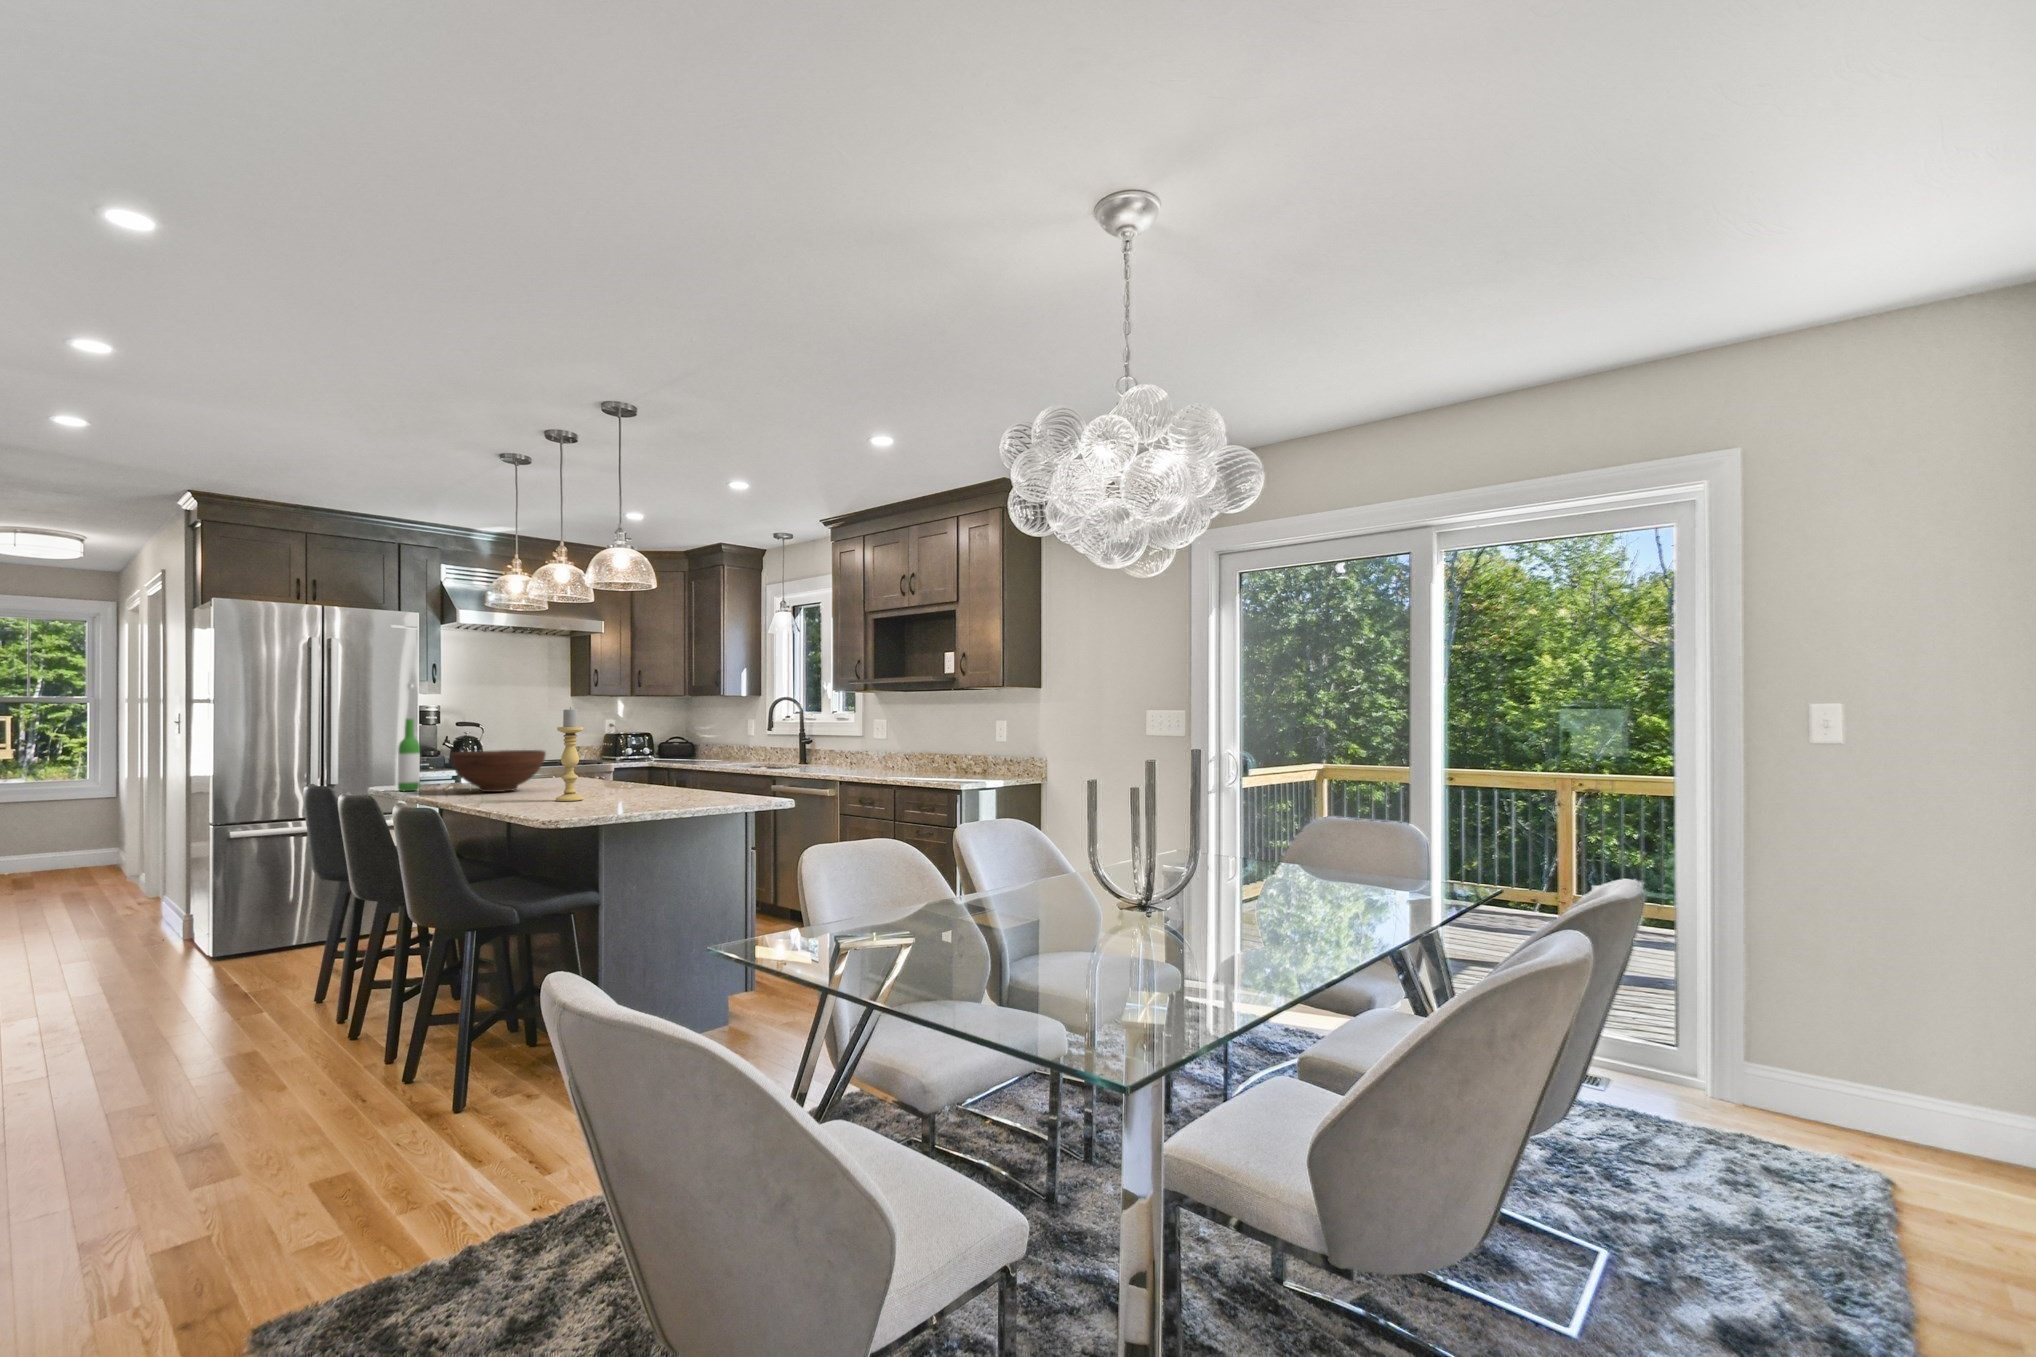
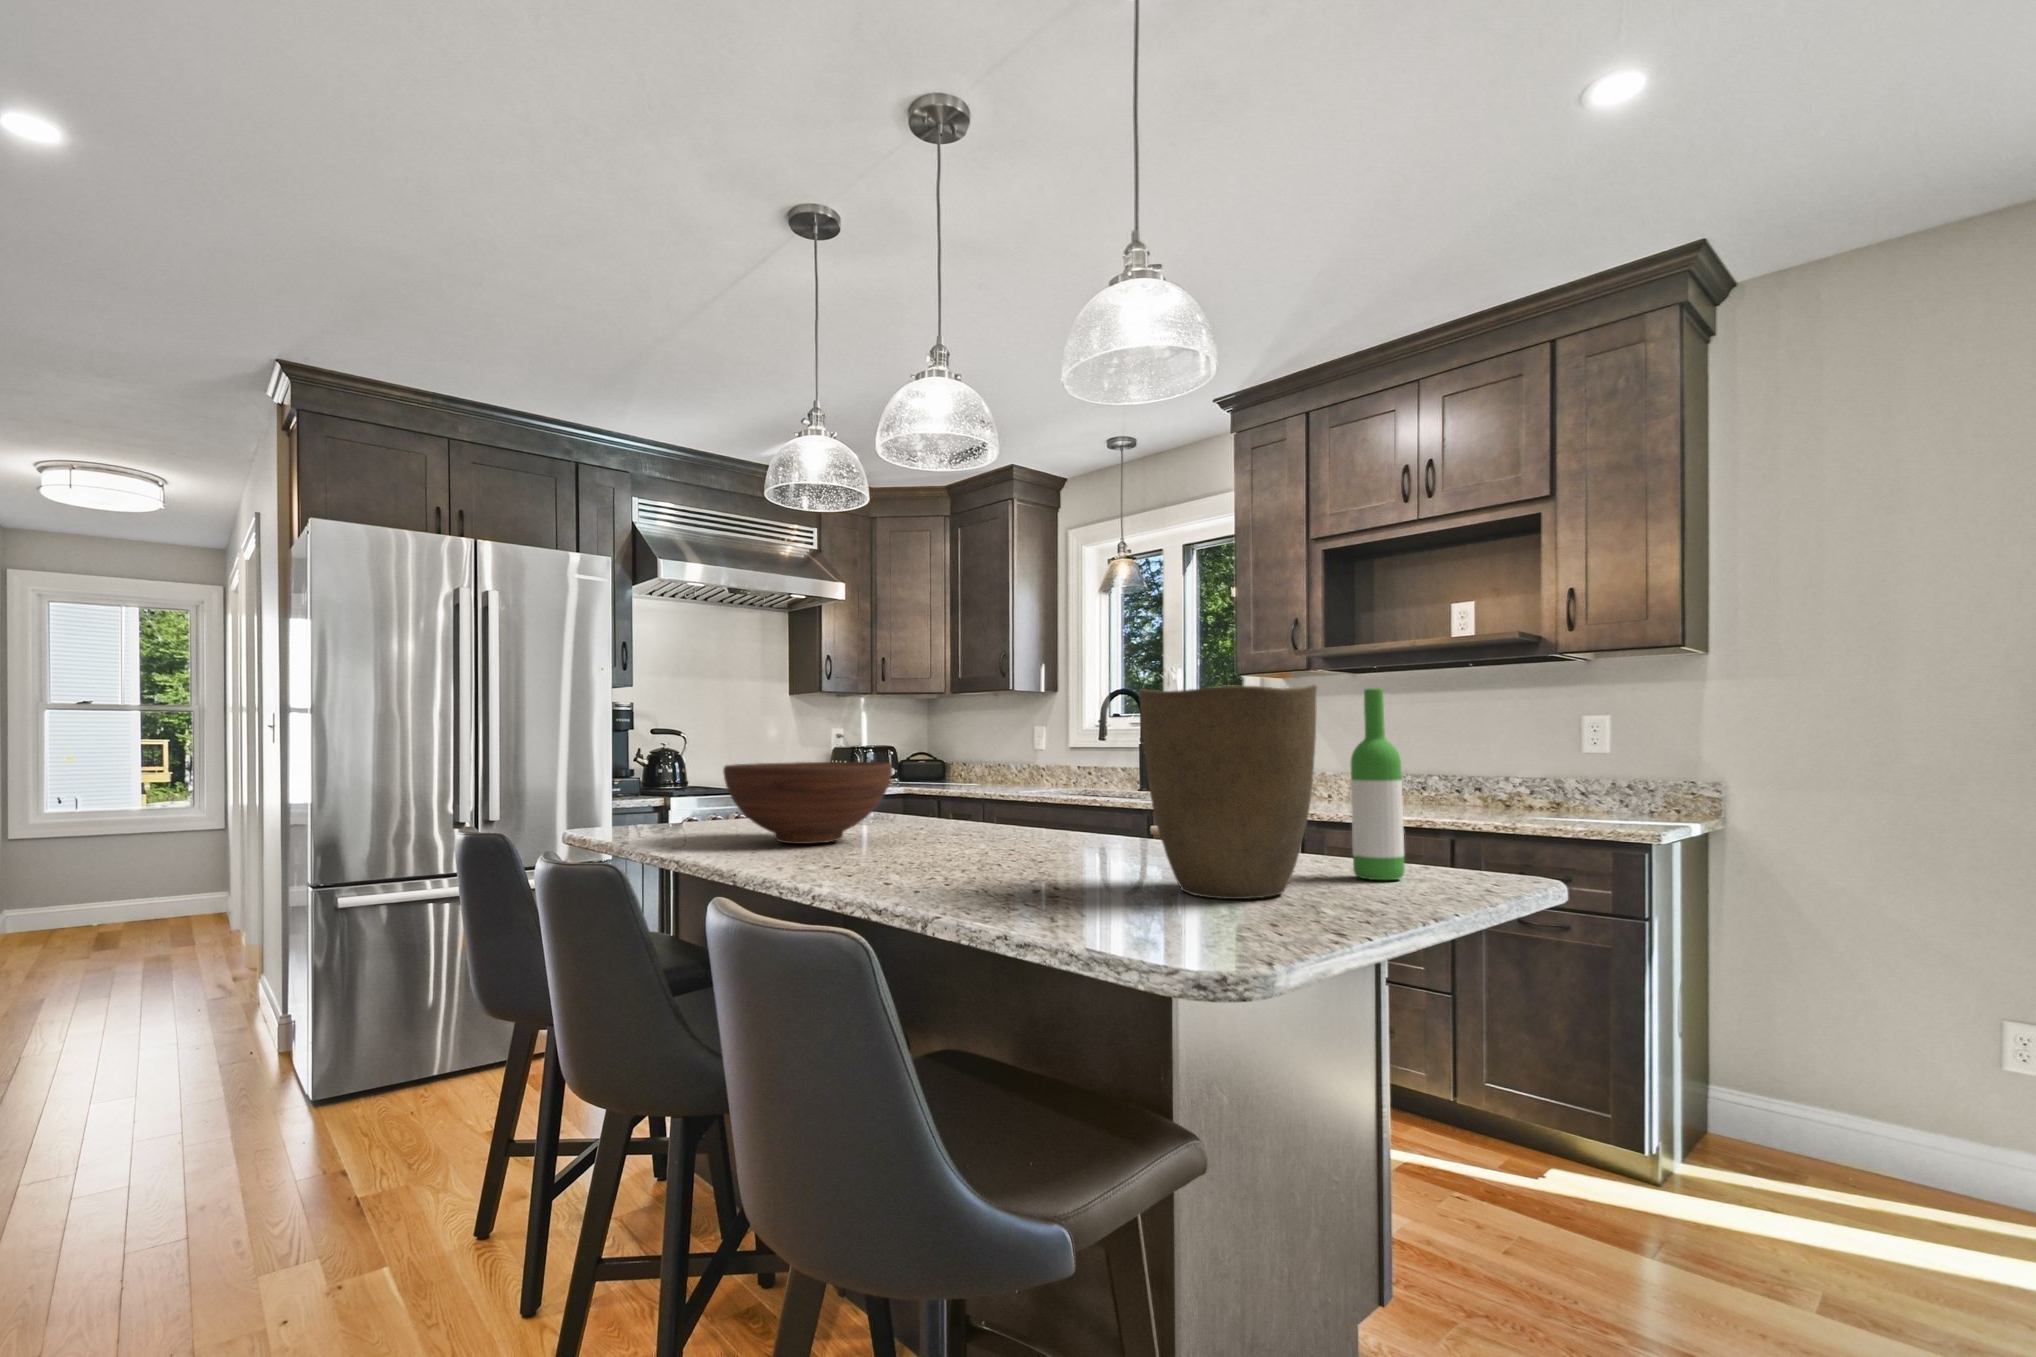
candle holder: present [556,708,584,801] -> none [979,662,1035,872]
wine bottle: present [398,719,420,791] -> present [1351,688,1405,880]
vase: none [603,721,679,808] -> present [1139,684,1317,899]

